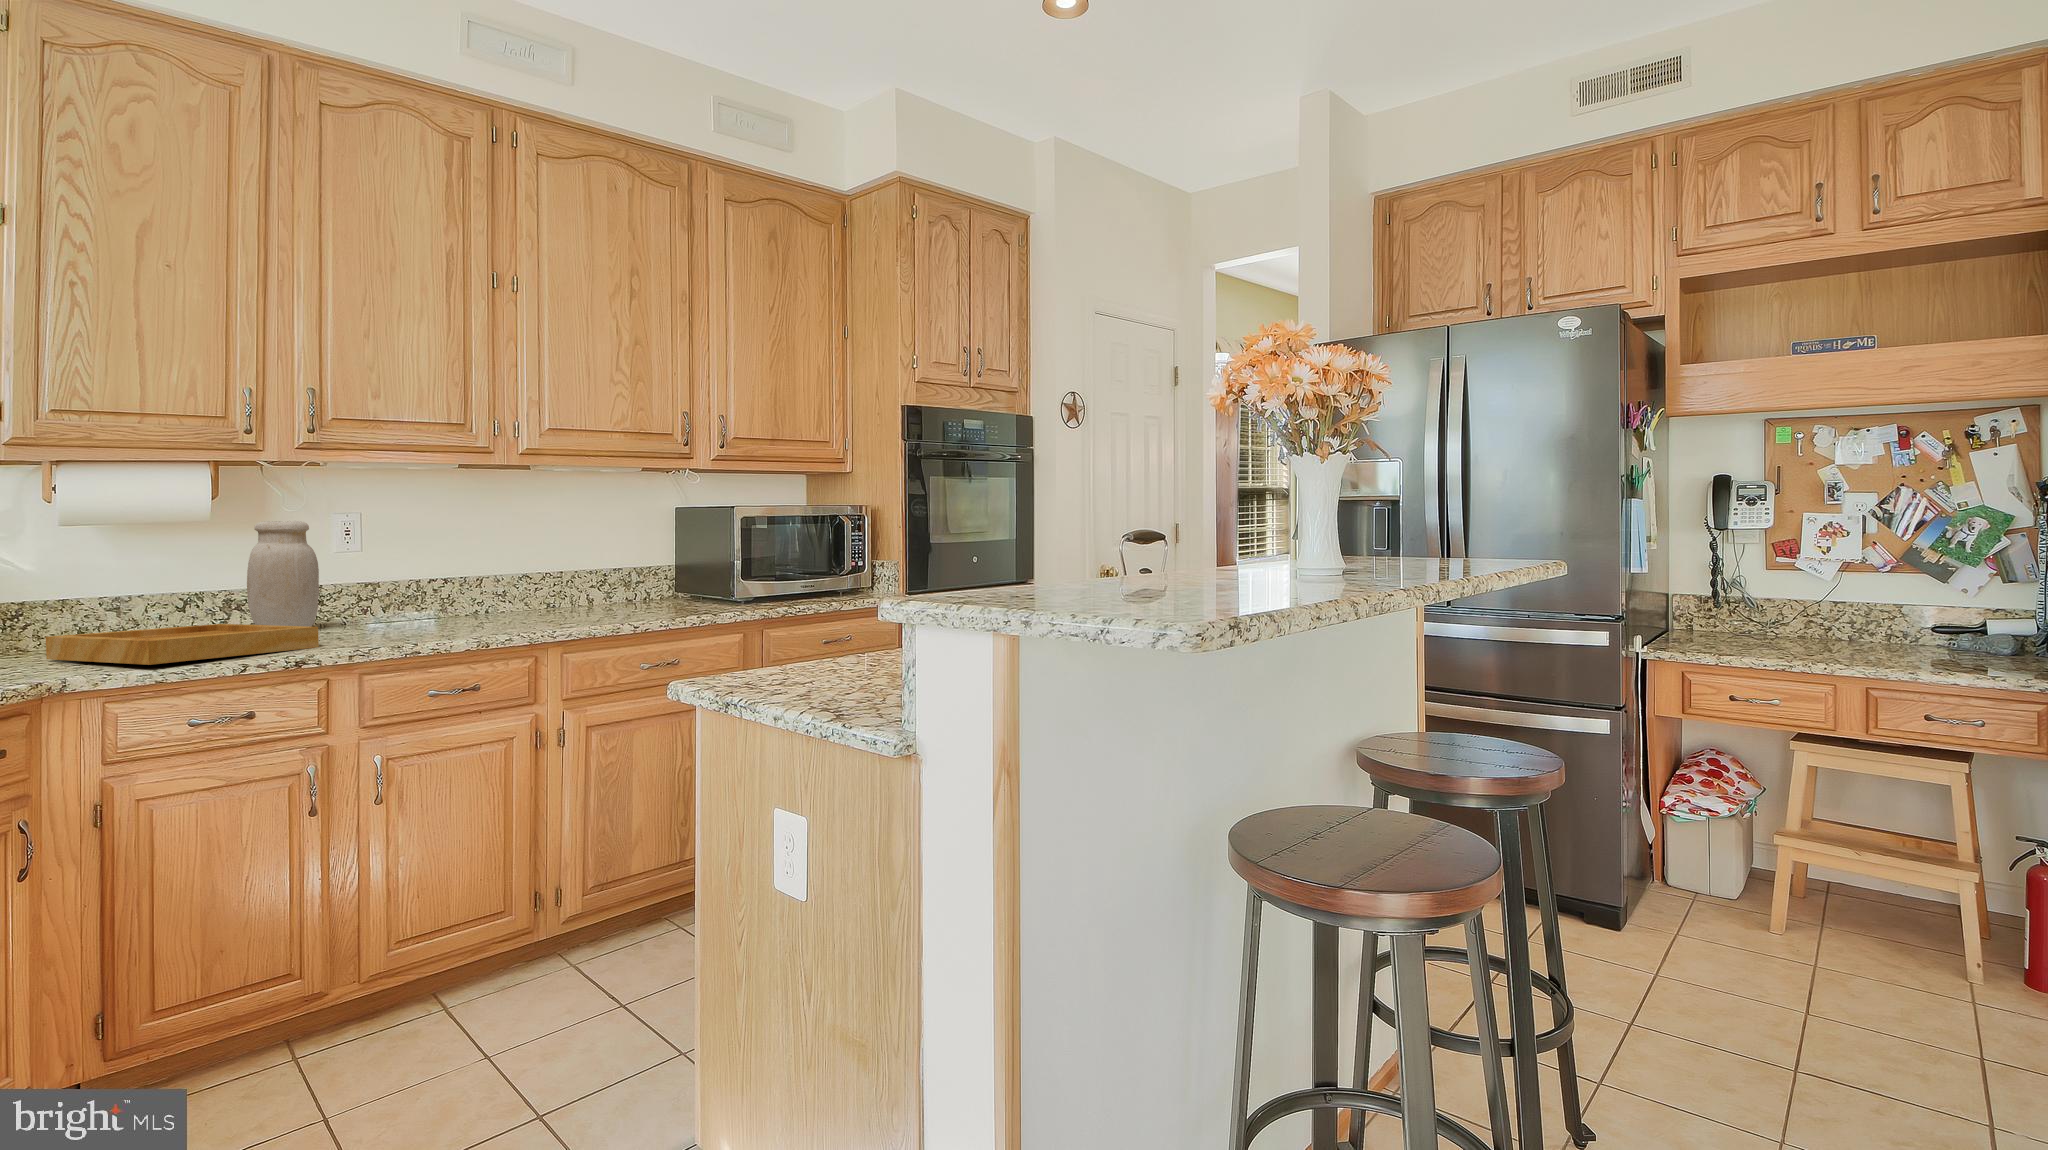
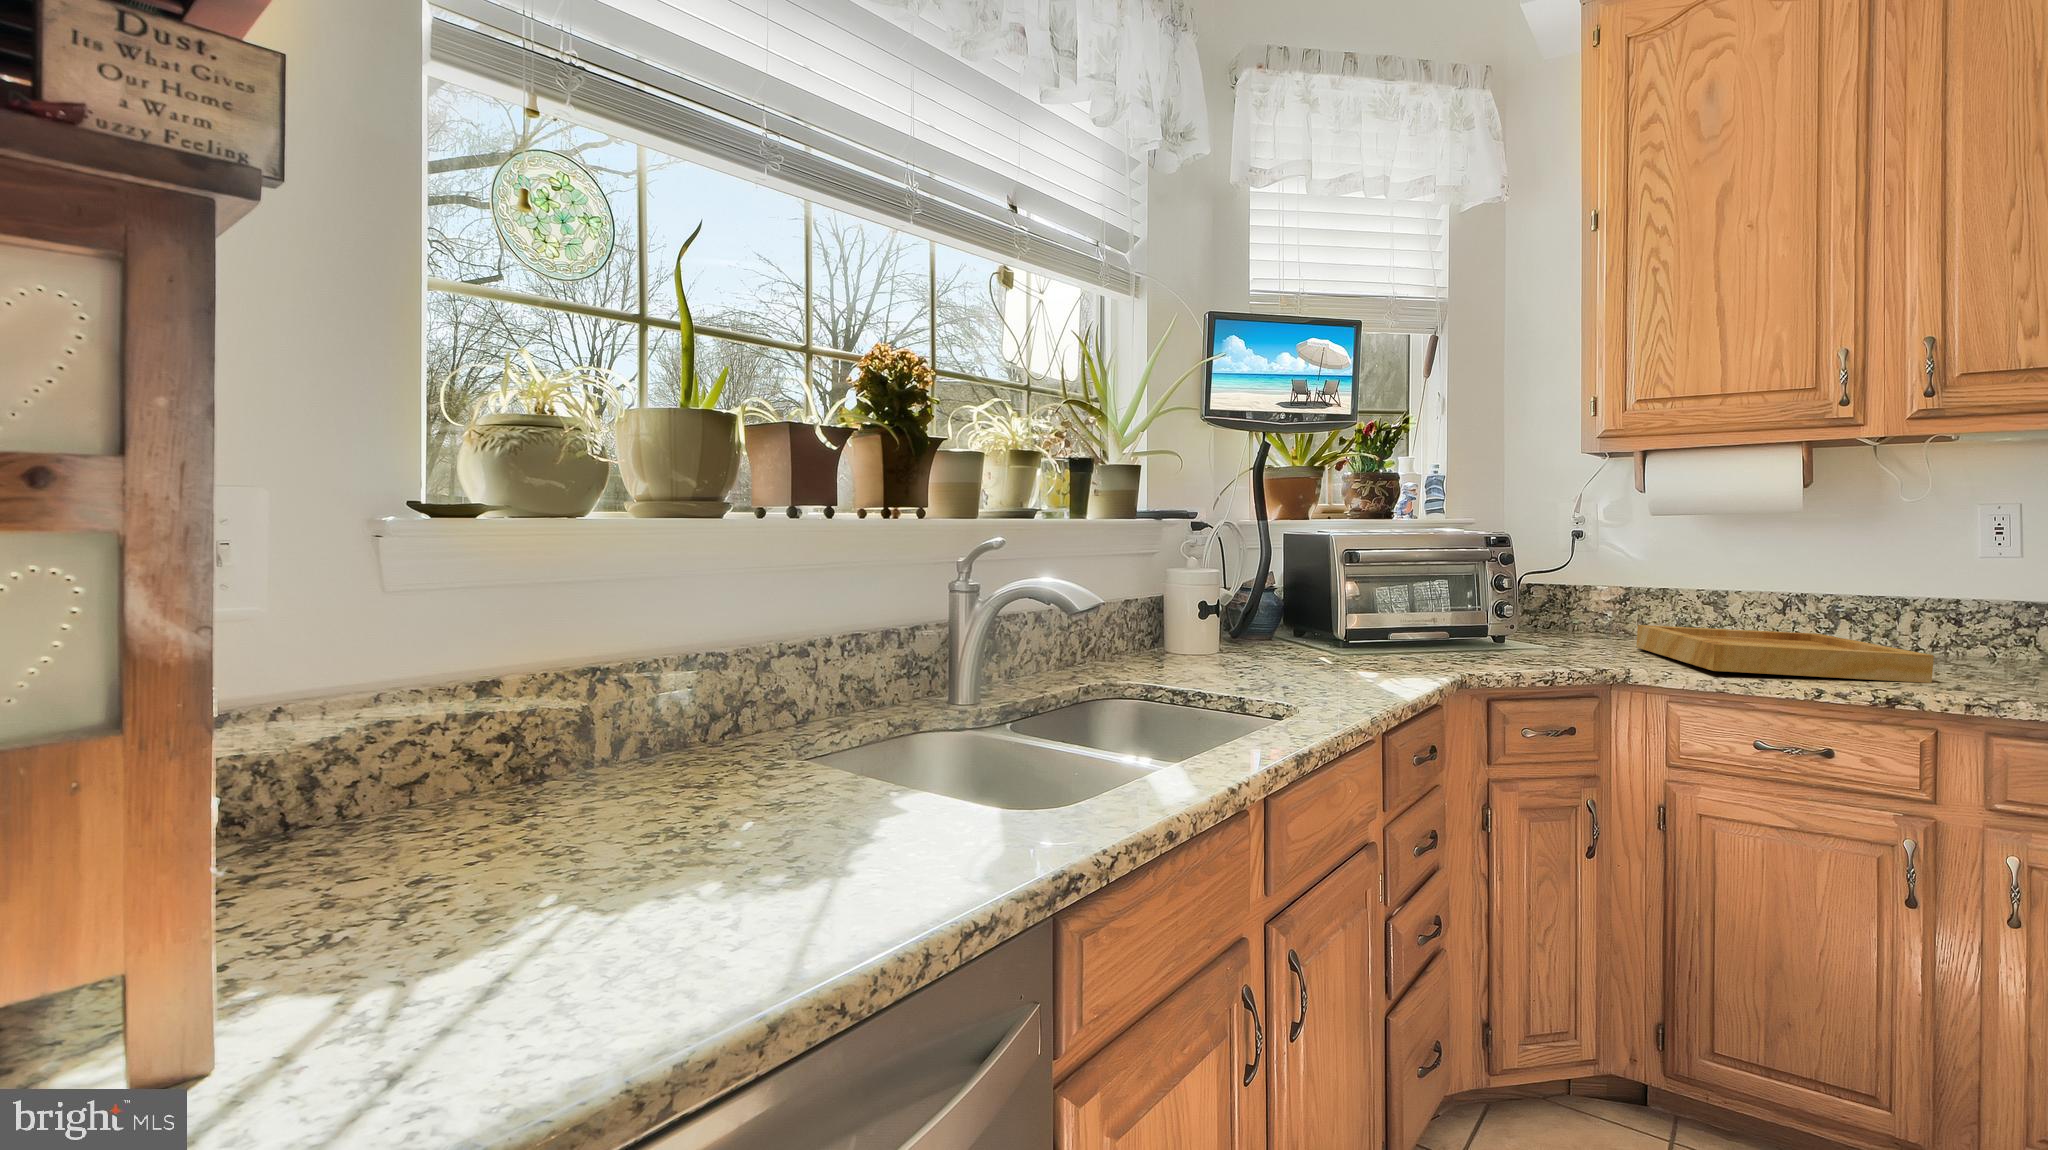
jar: present [247,521,319,627] -> none [1859,513,1961,654]

